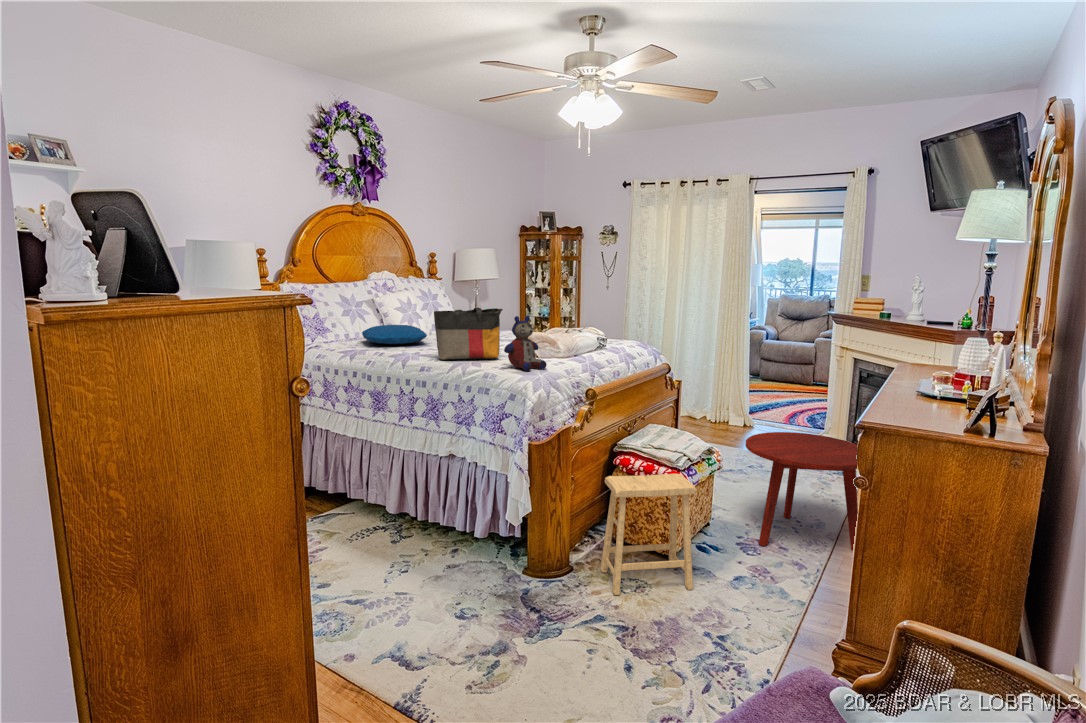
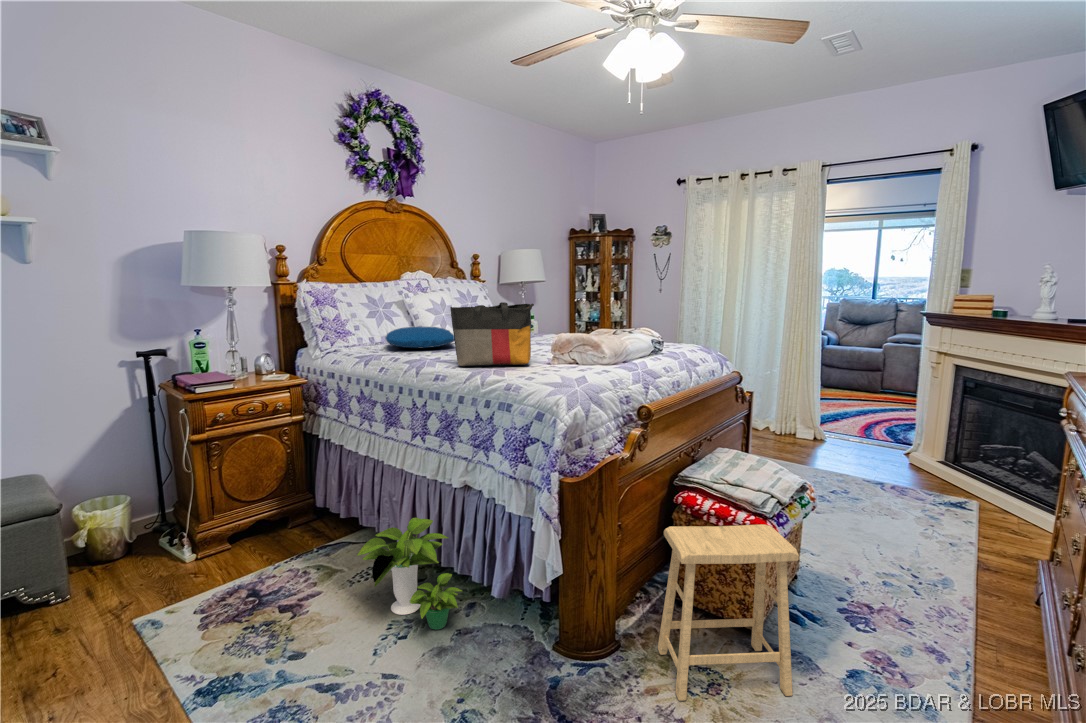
stuffed bear: present [504,316,547,371] -> none [531,310,586,381]
side table: present [746,432,858,550] -> none [847,459,1046,633]
potted plant: none [366,483,451,565] -> present [357,517,462,630]

